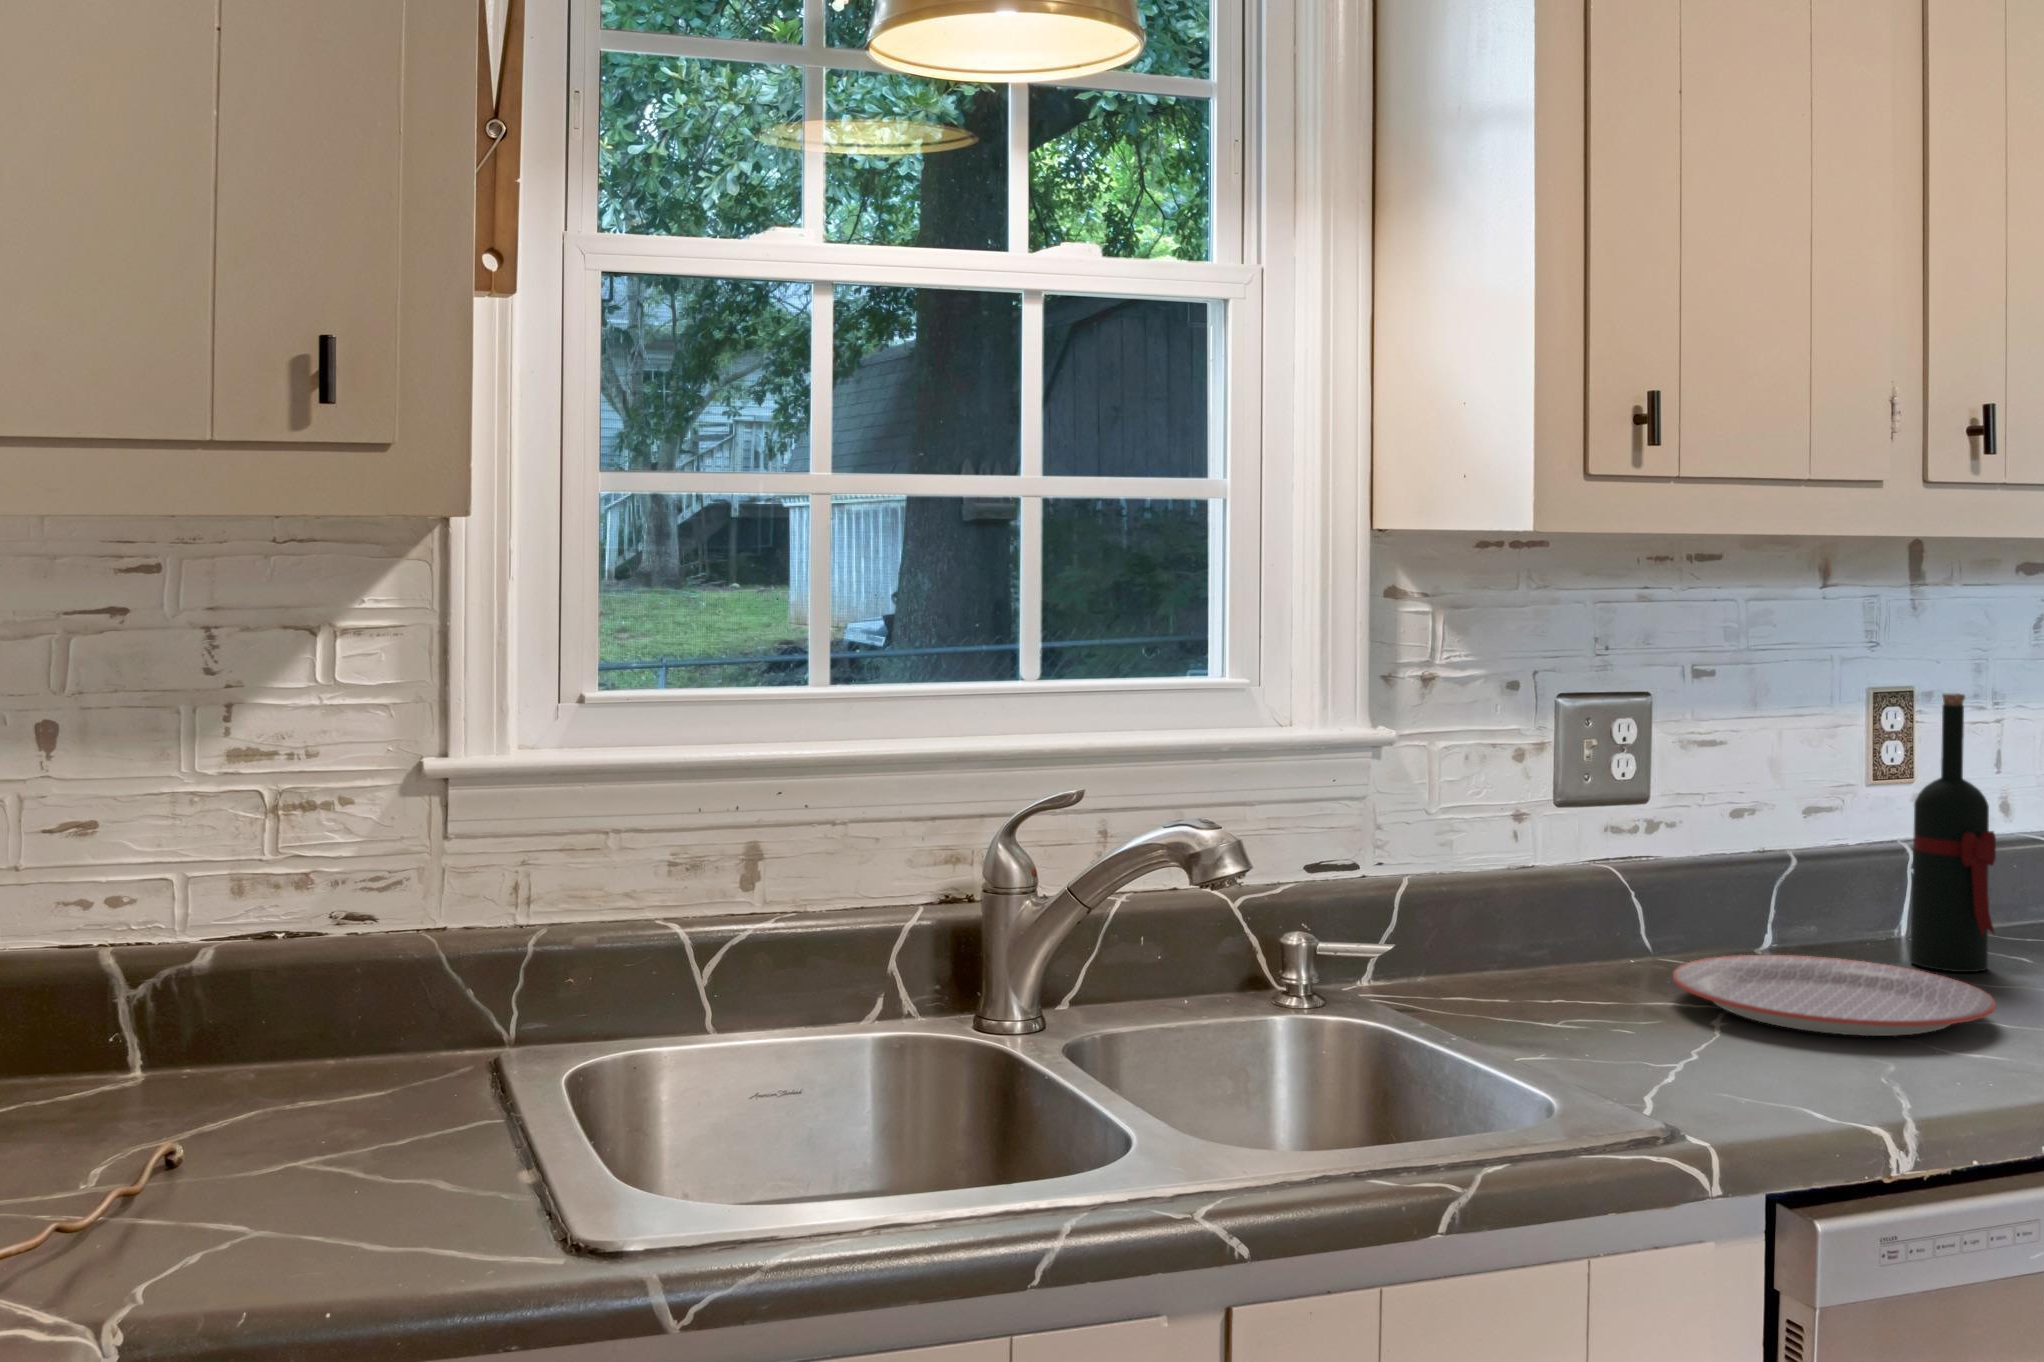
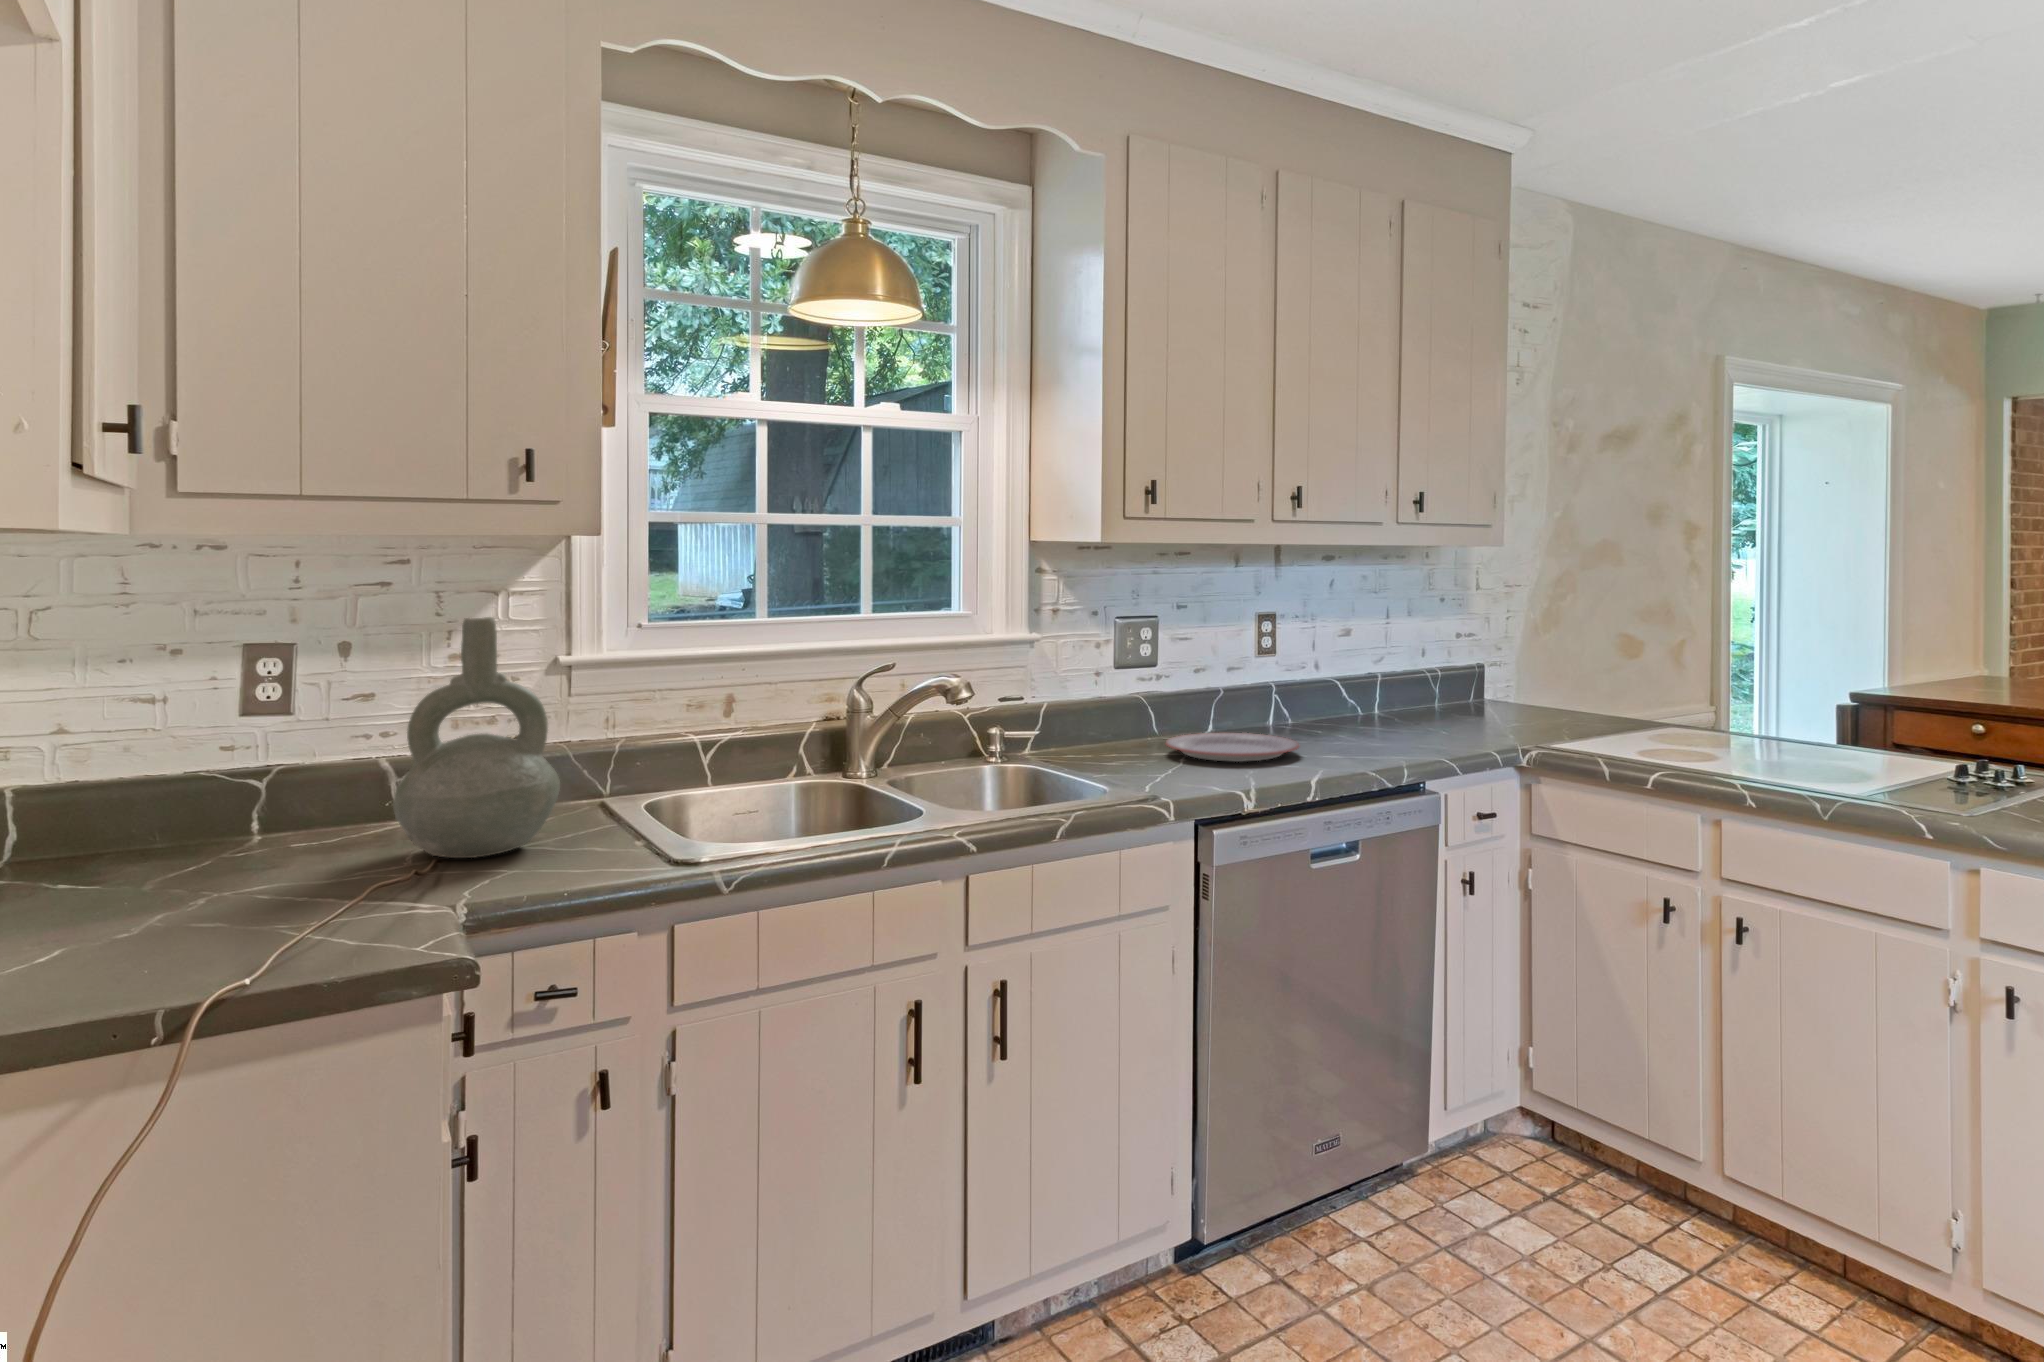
decorative vase: none [45,686,374,1196] -> present [393,617,560,858]
wine bottle: present [1910,693,1996,972] -> none [1272,613,1307,737]

